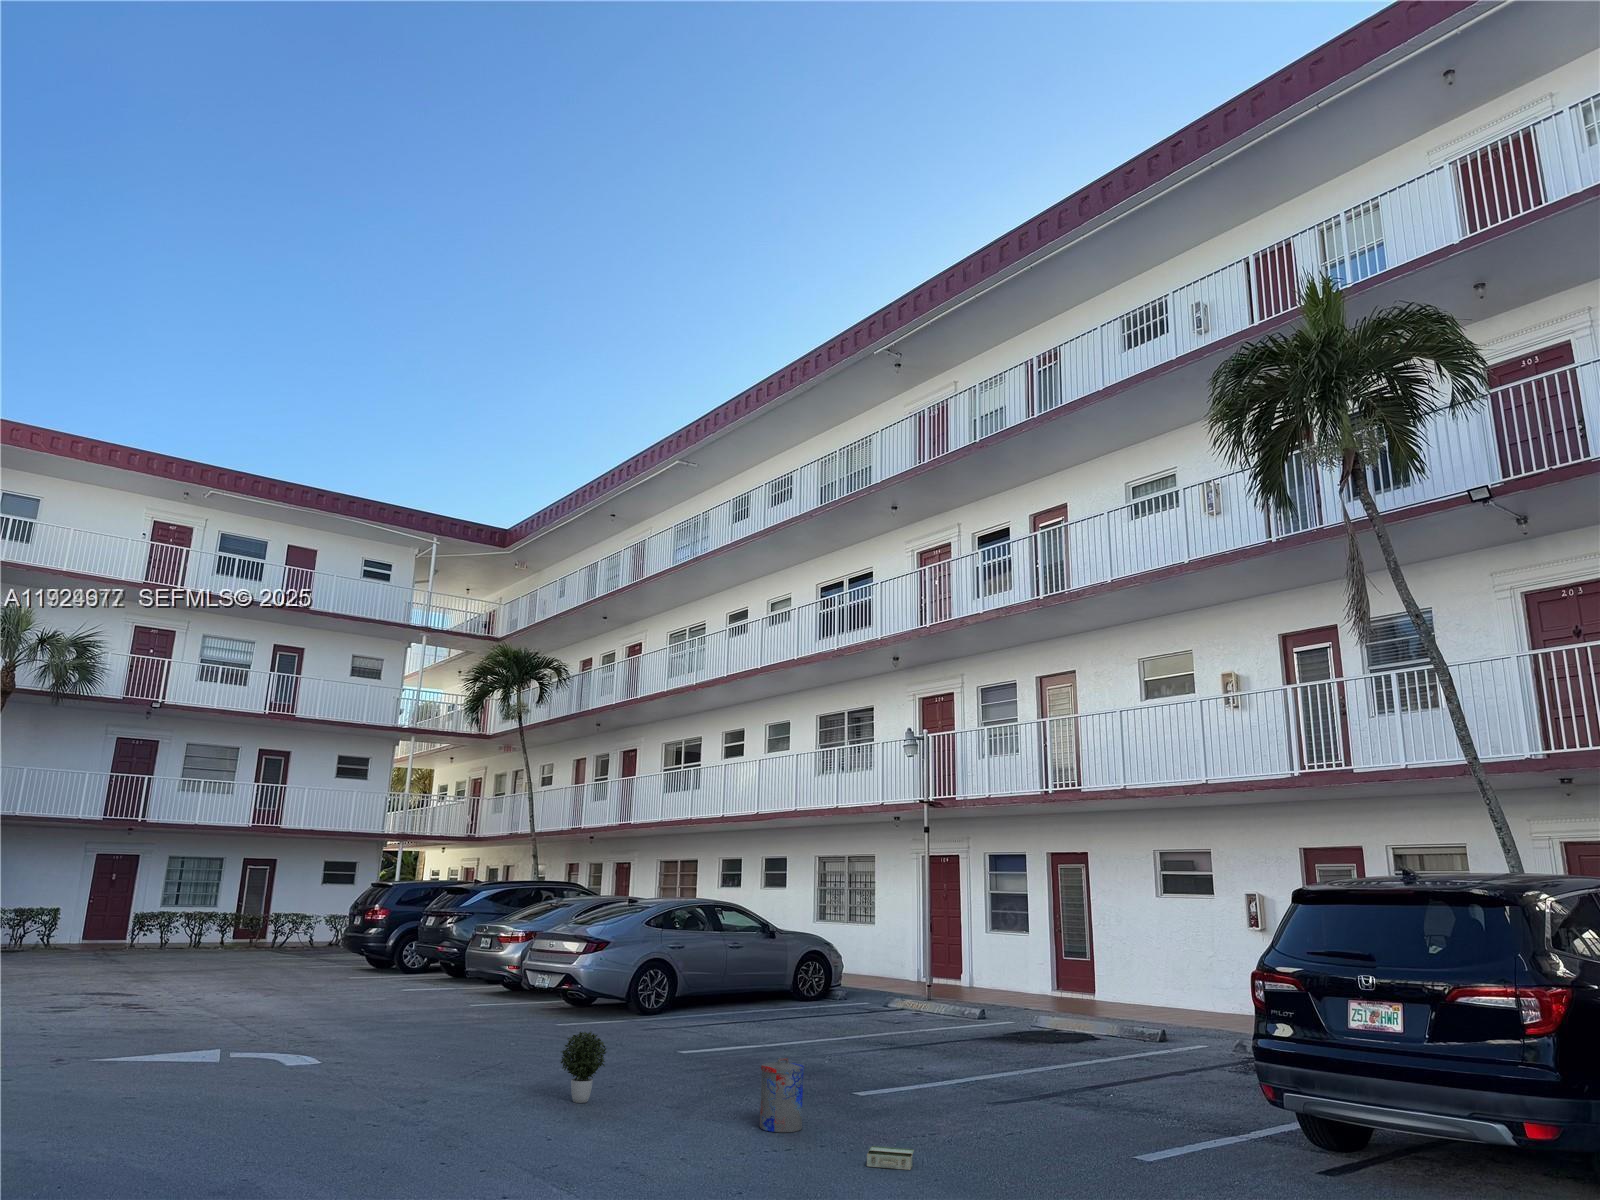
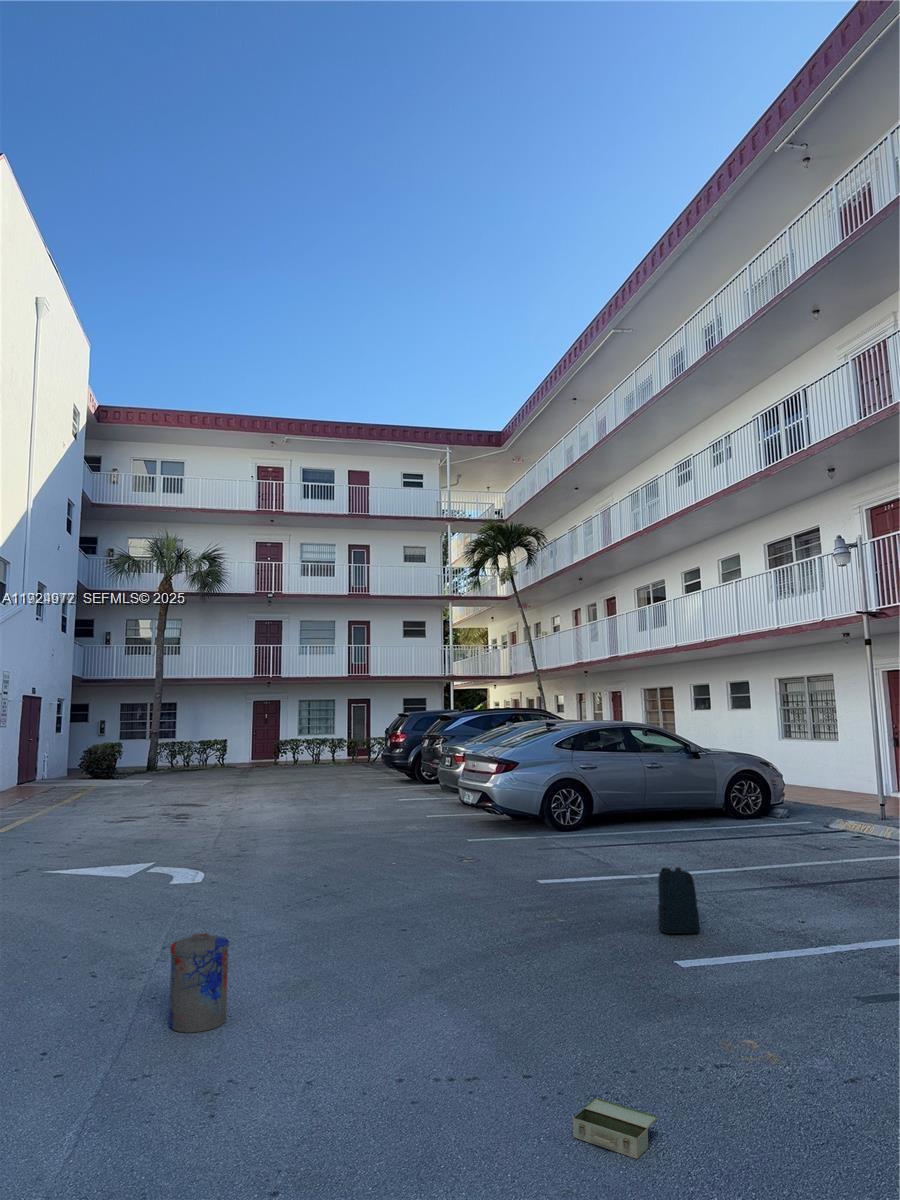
backpack: none [813,1023,848,1080] -> present [658,867,700,934]
potted plant: present [561,1032,606,1103] -> none [332,874,384,952]
trash can: present [760,1058,805,1133] -> present [169,933,229,1033]

